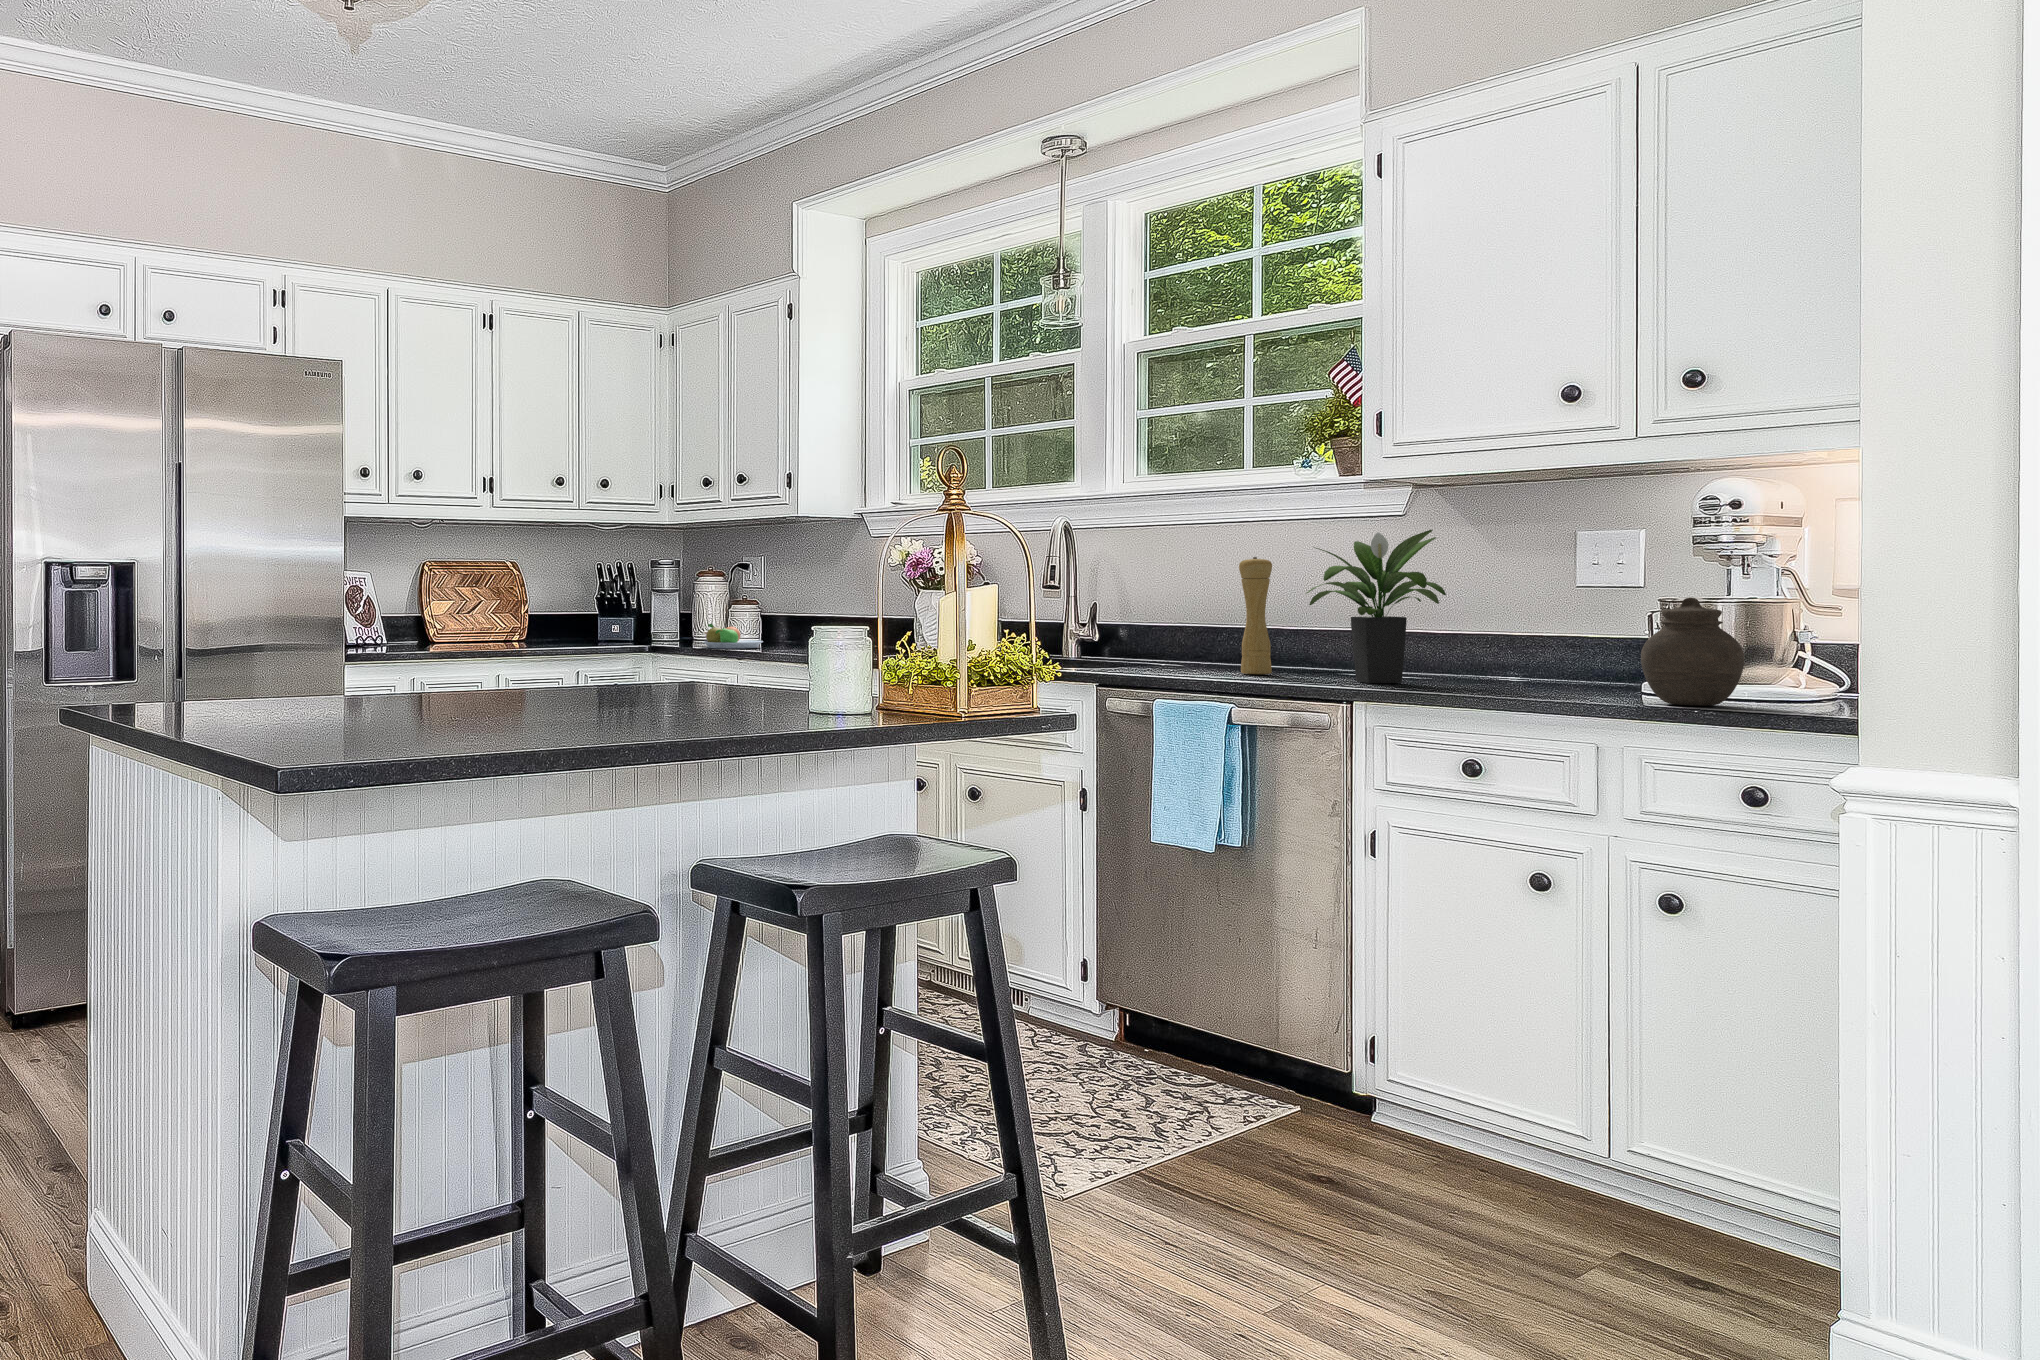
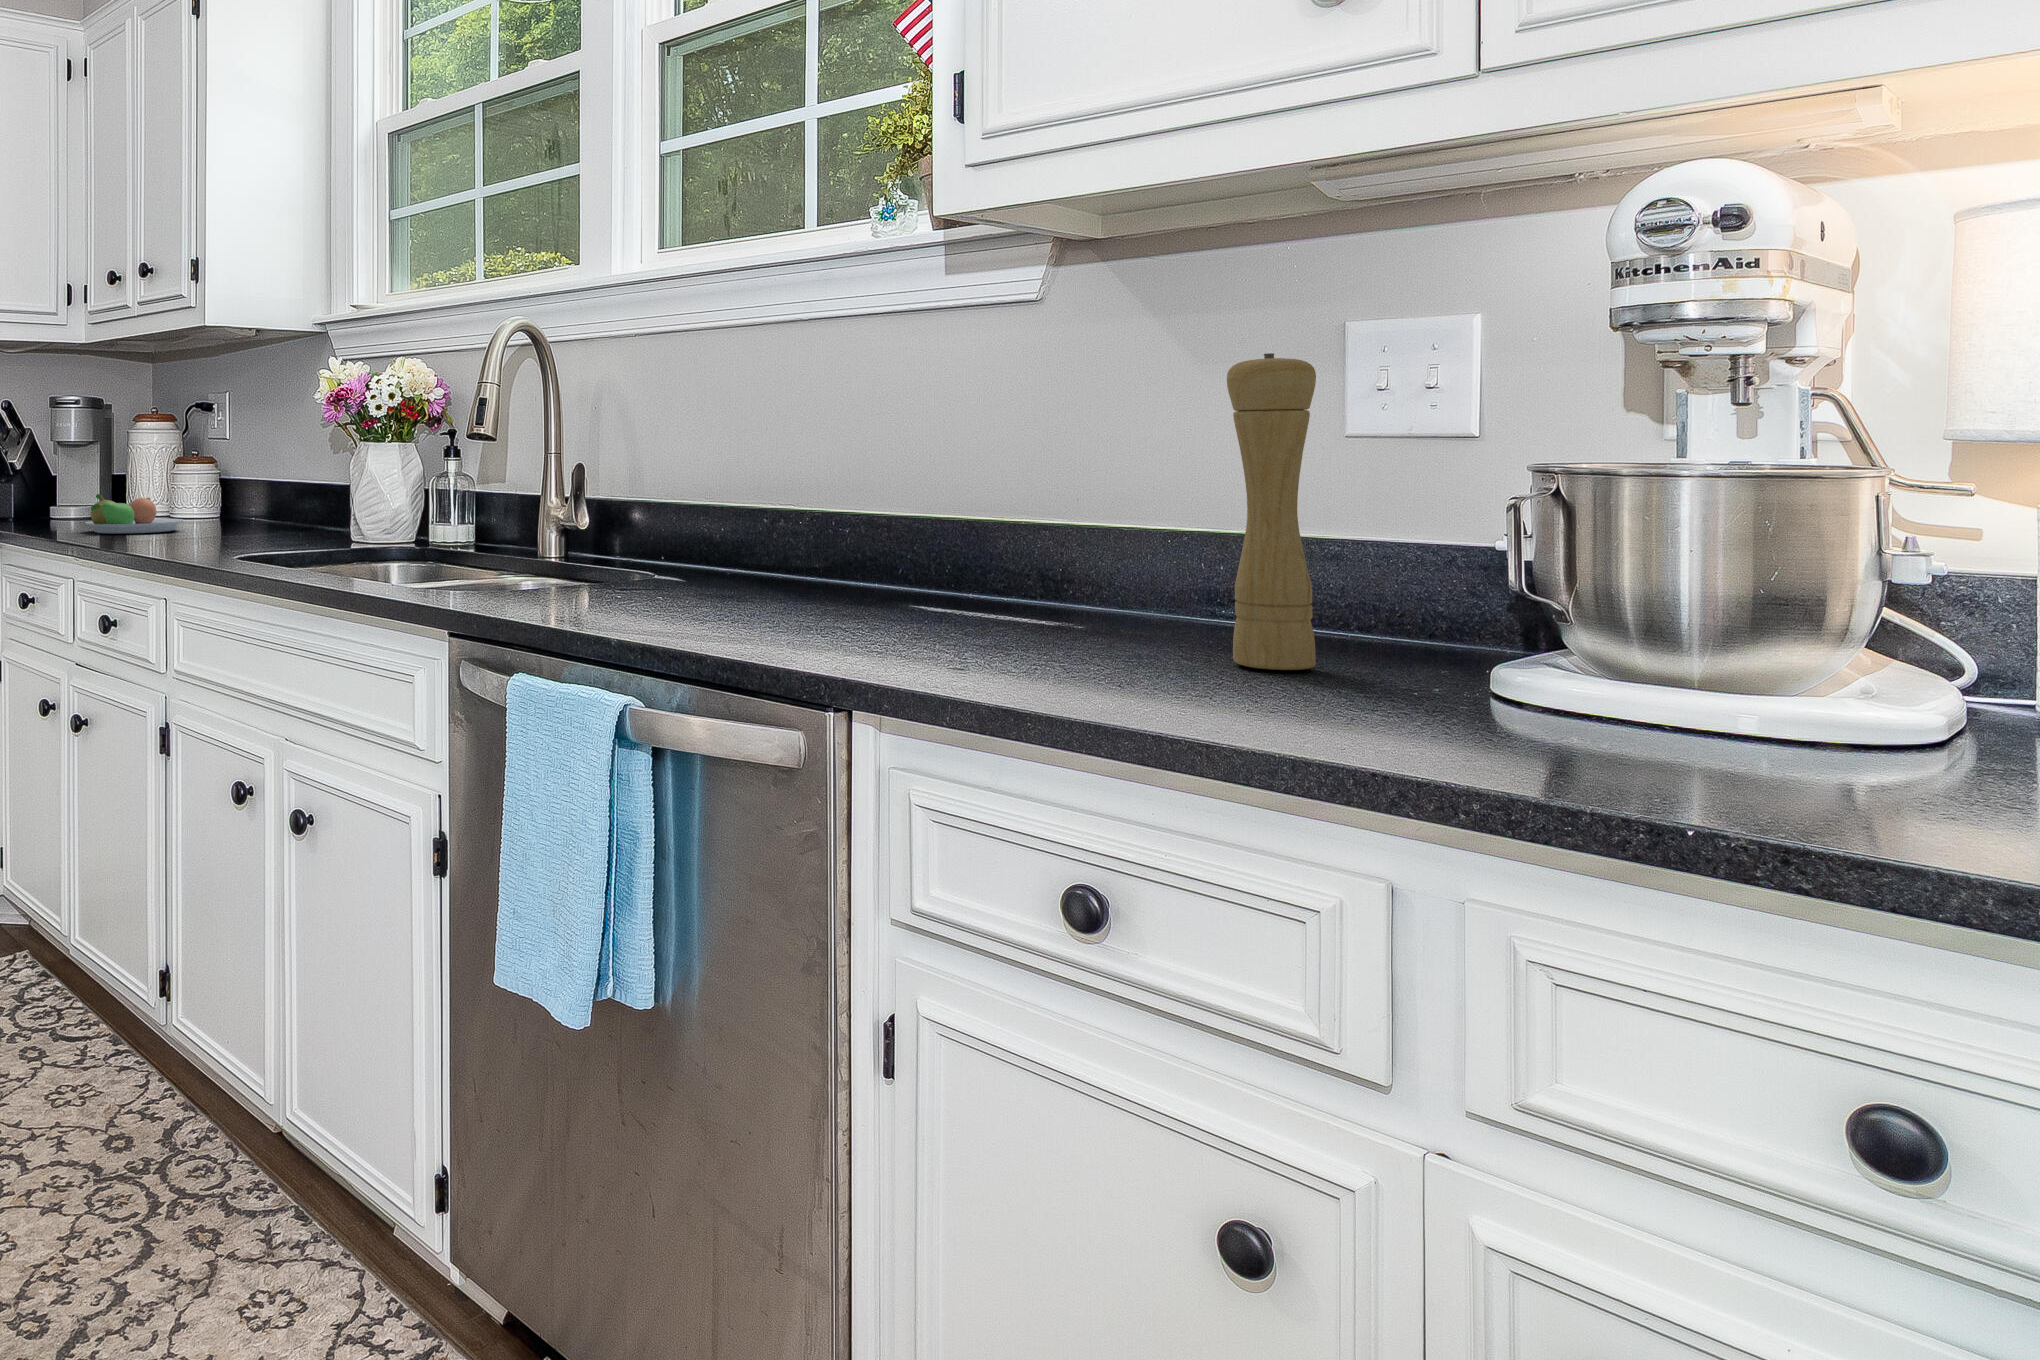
potted plant: present [1306,530,1446,683] -> none [810,308,1079,642]
pepper mill: present [1239,557,1272,674] -> present [1227,353,1316,670]
jar: present [1641,598,1744,706] -> none [1497,464,1783,778]

